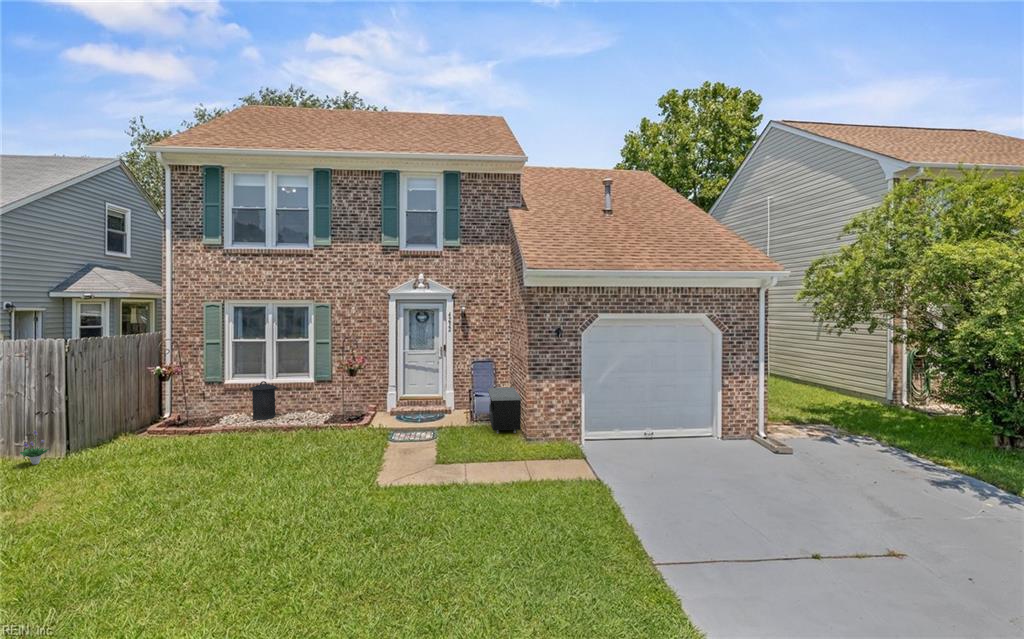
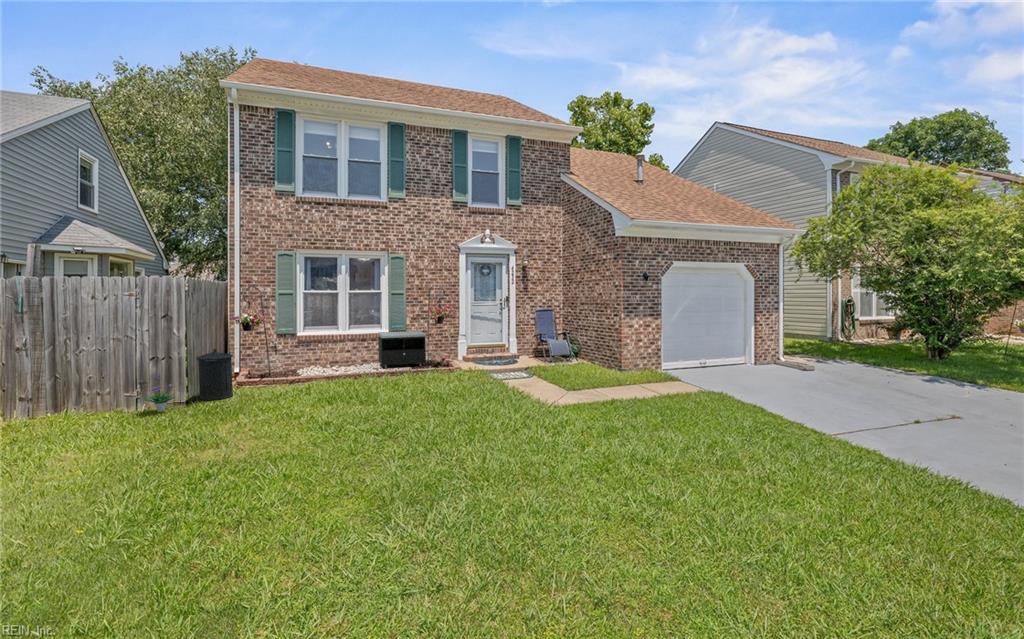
trash can: present [249,381,278,420] -> present [196,348,233,400]
storage bench: present [488,387,521,433] -> present [378,331,426,368]

